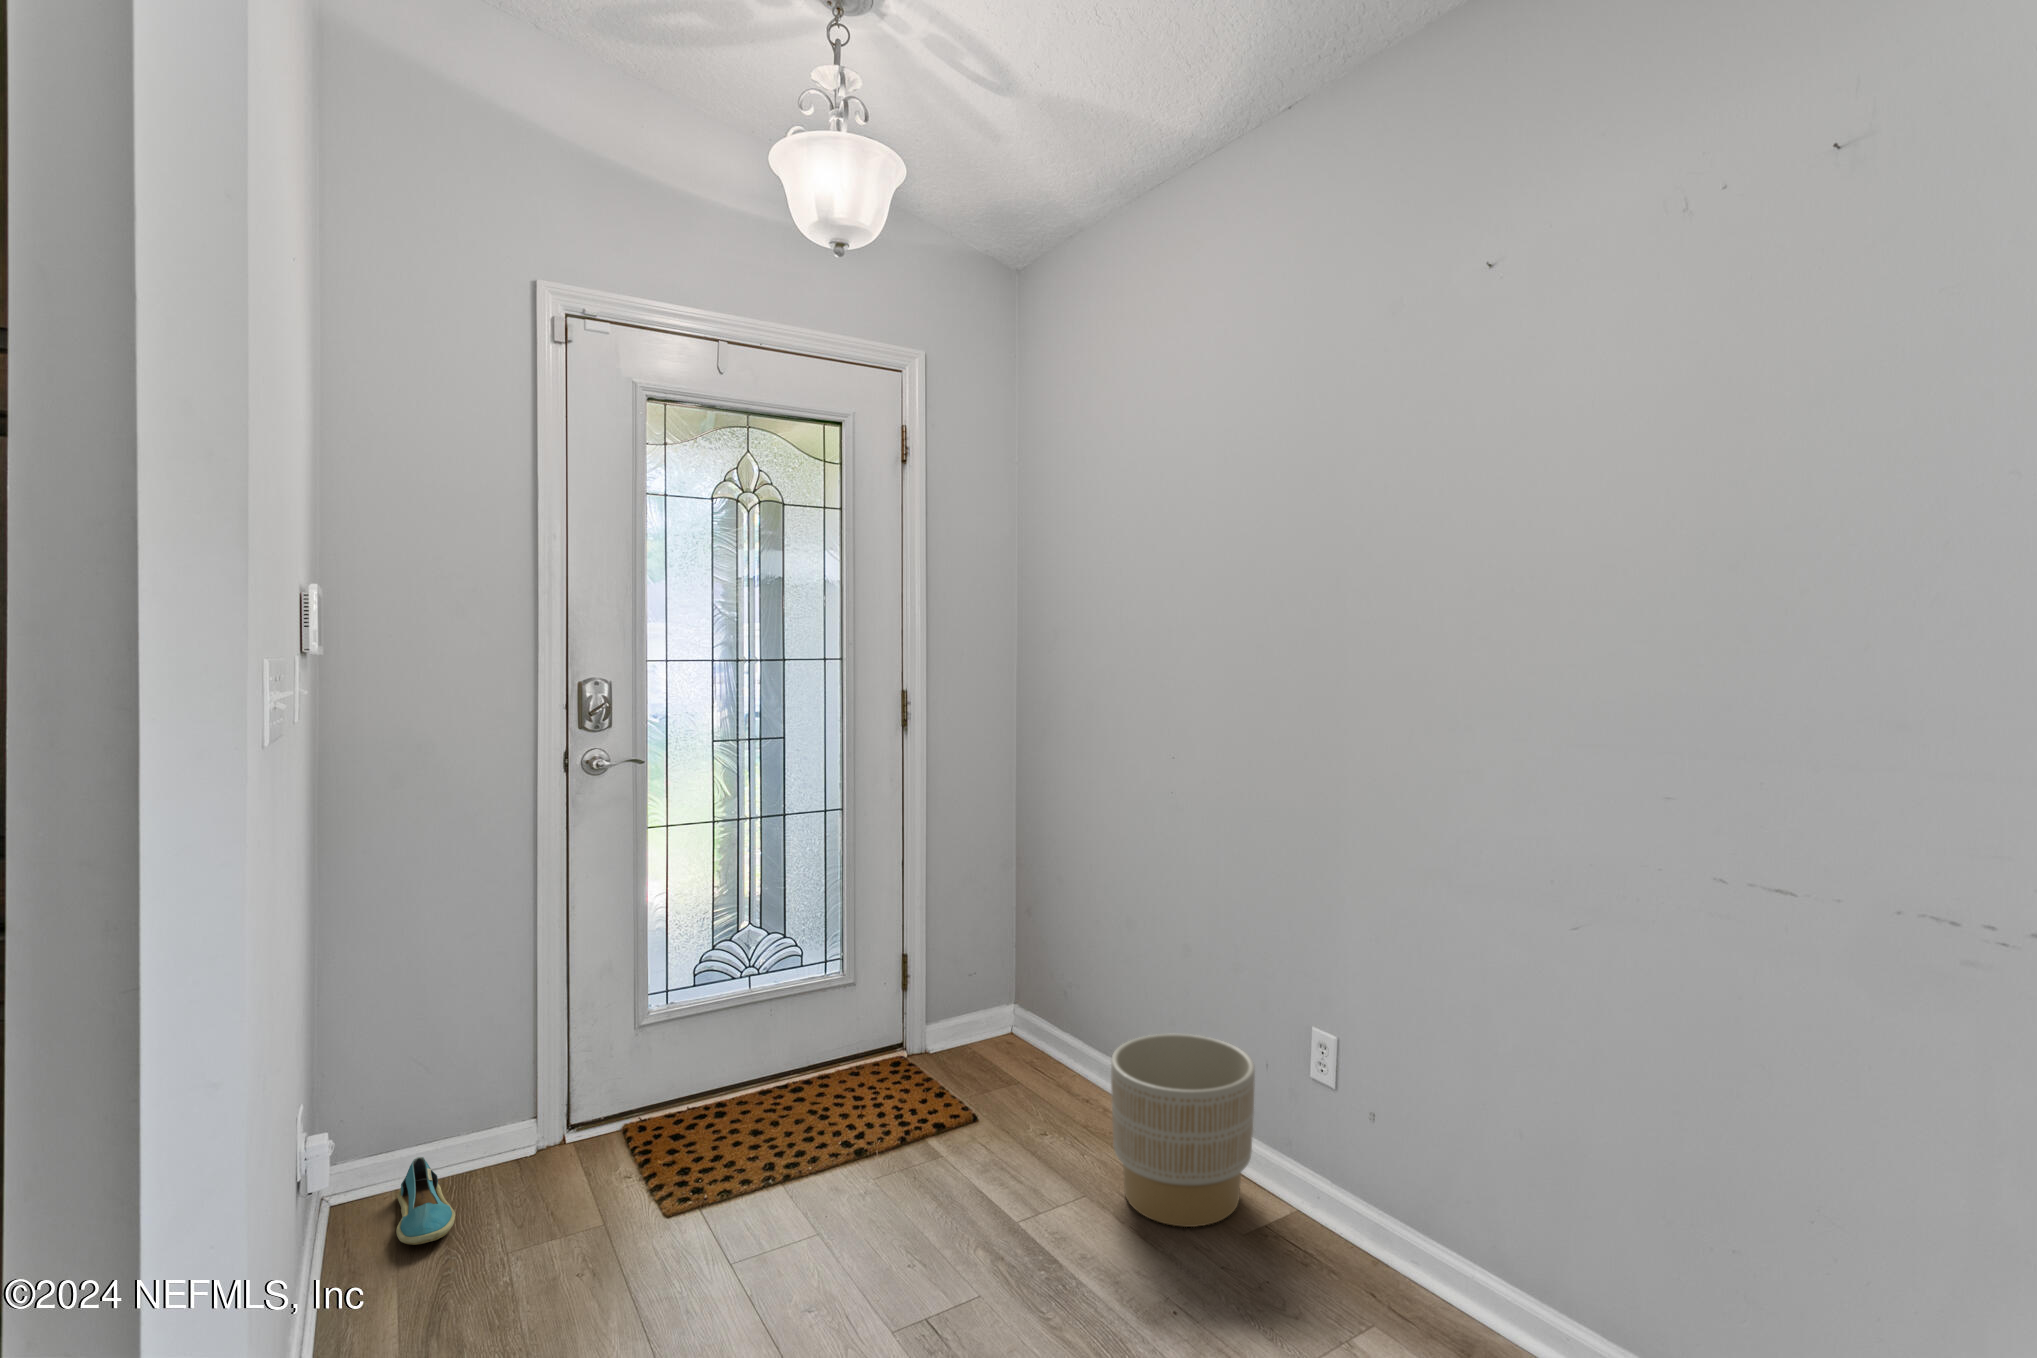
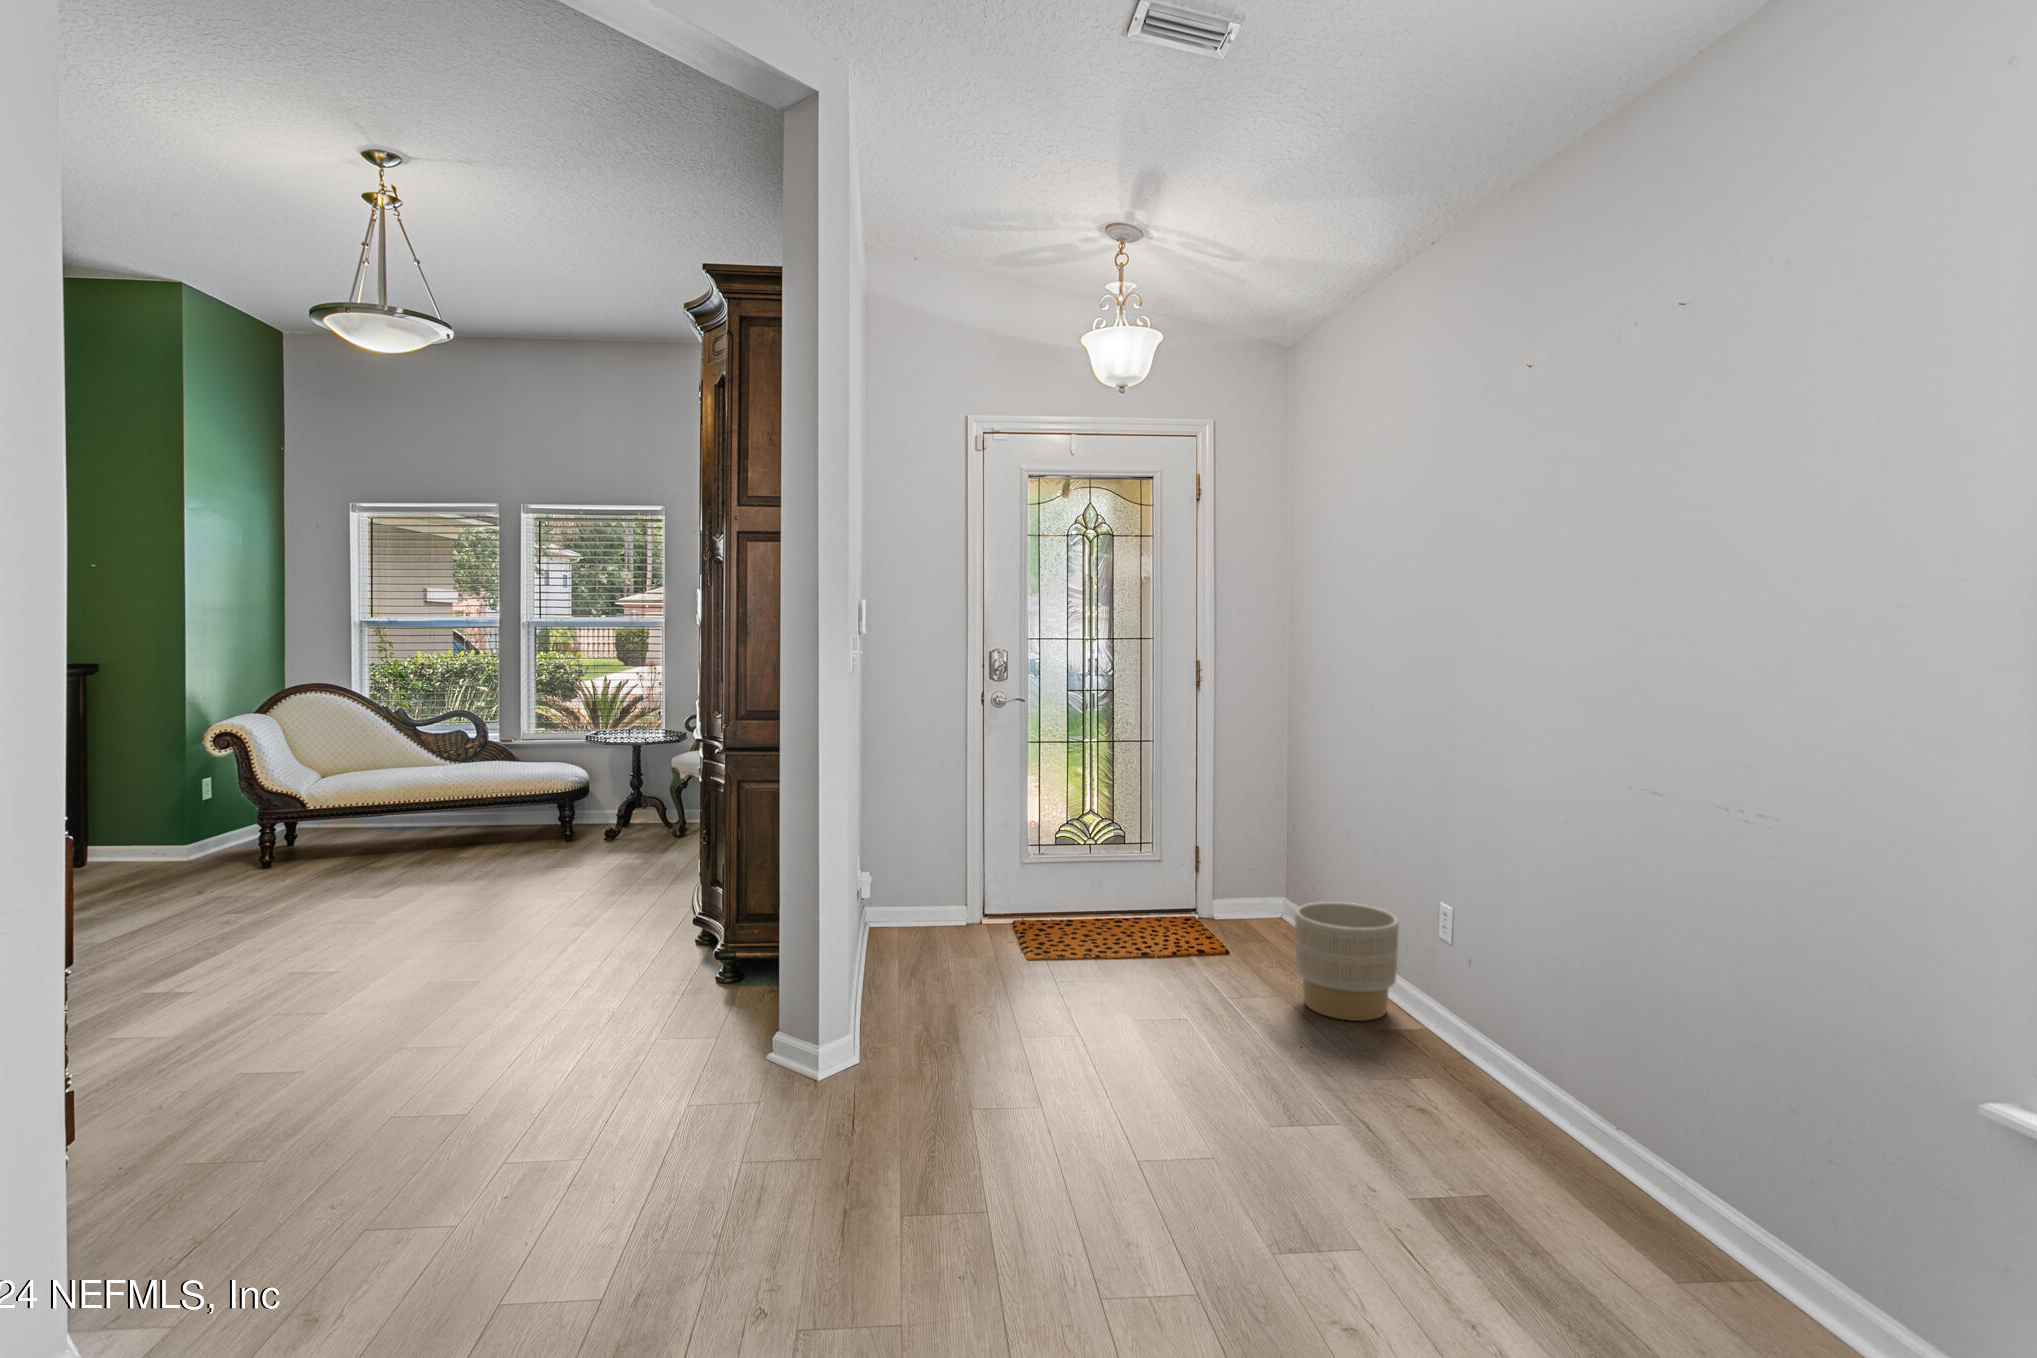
shoe: present [396,1157,455,1245] -> none [899,911,925,946]

